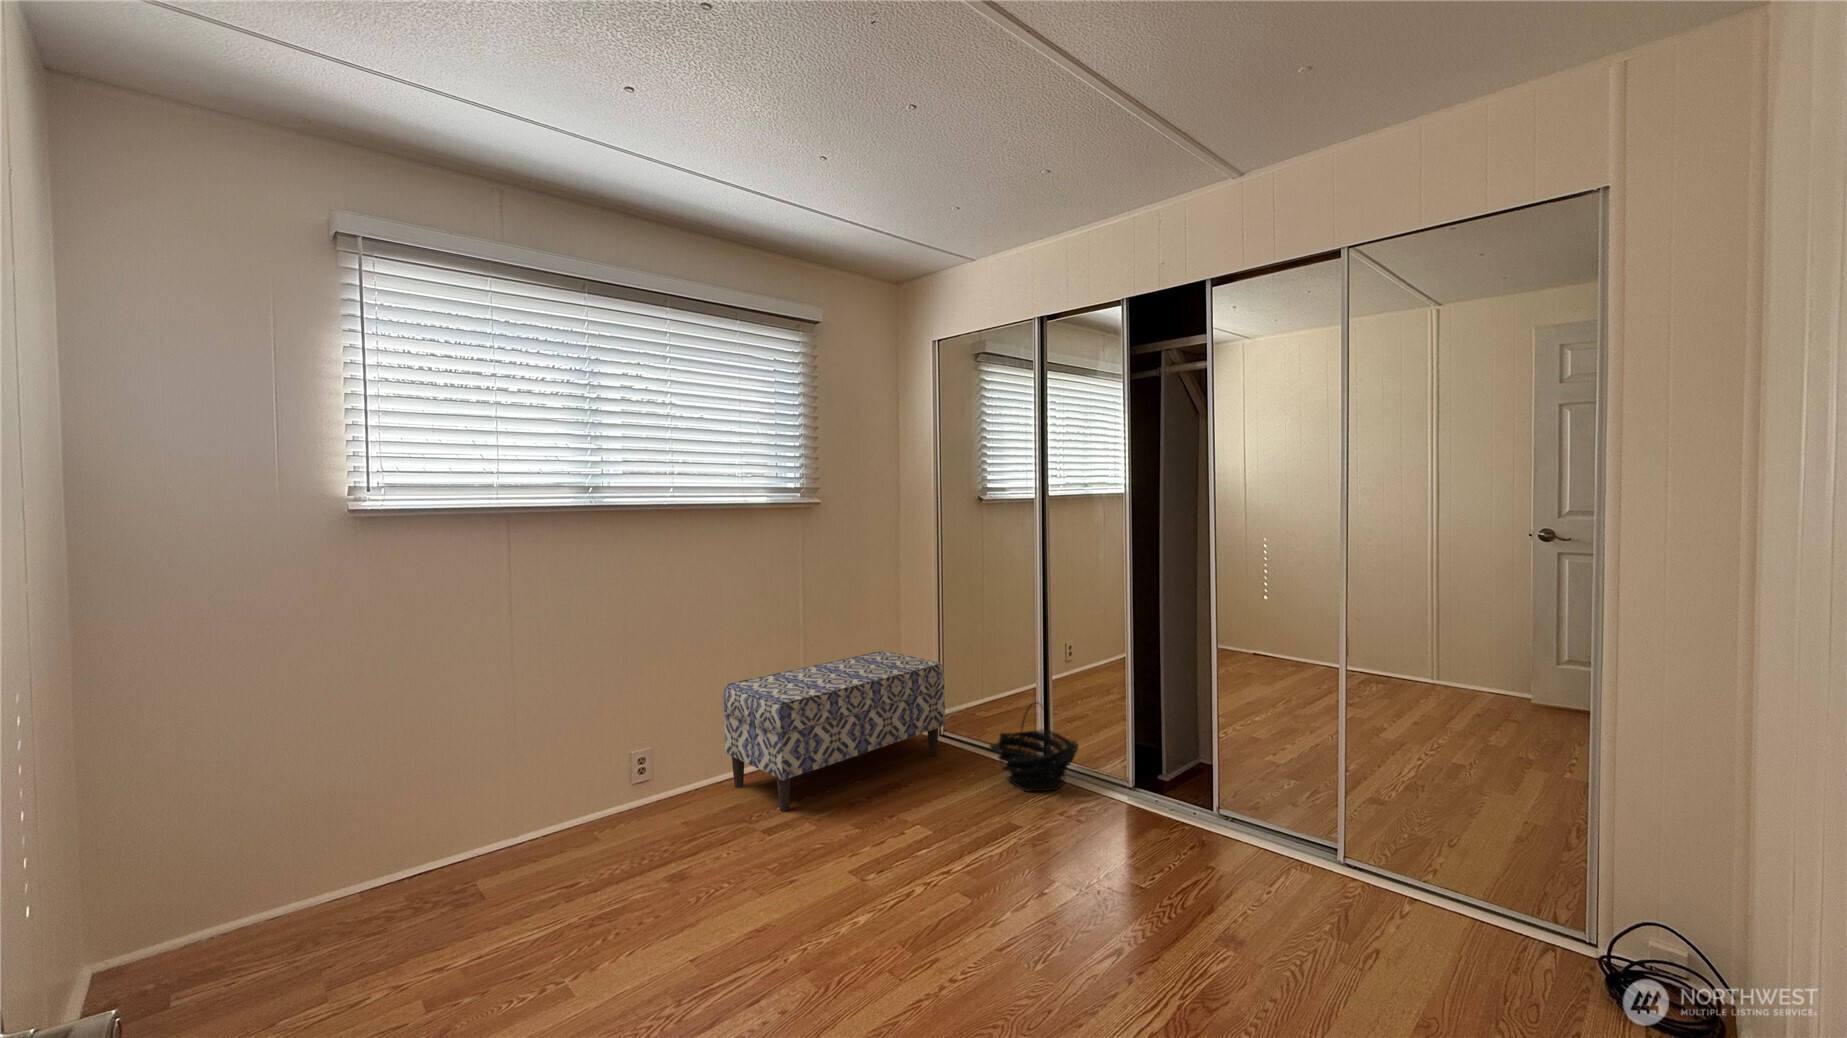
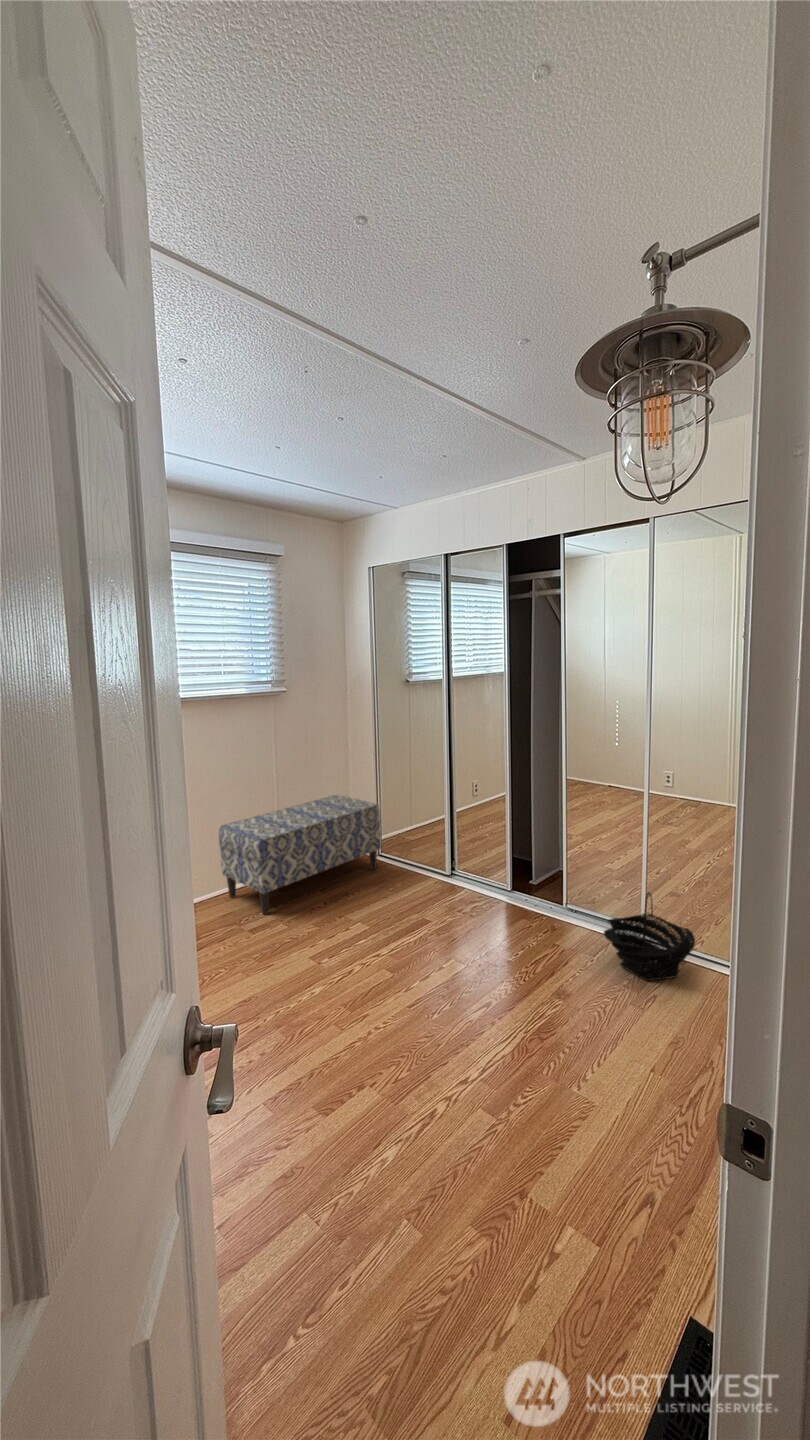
basket: present [990,702,1078,791] -> present [603,892,695,981]

